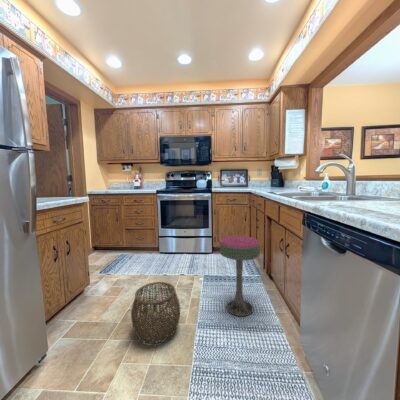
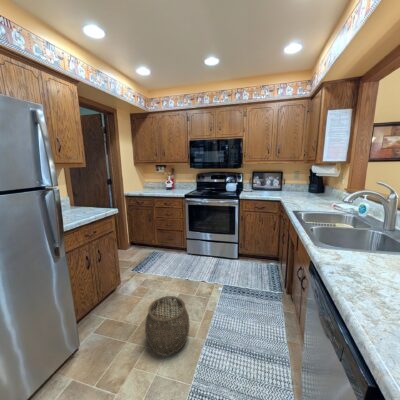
bar stool: present [220,235,260,316] -> none [232,257,274,340]

